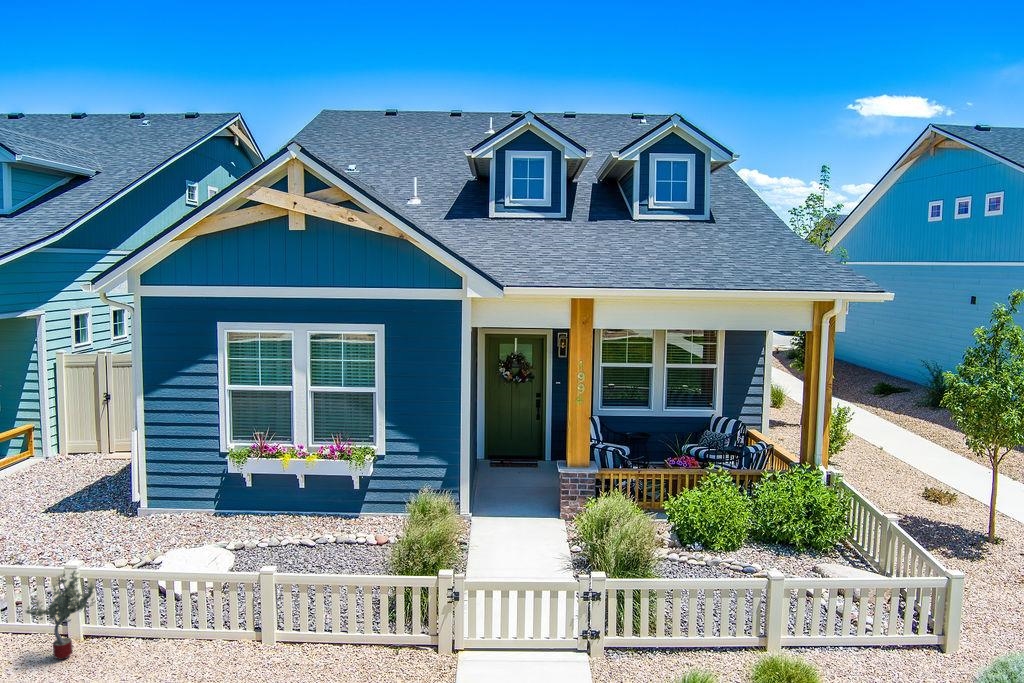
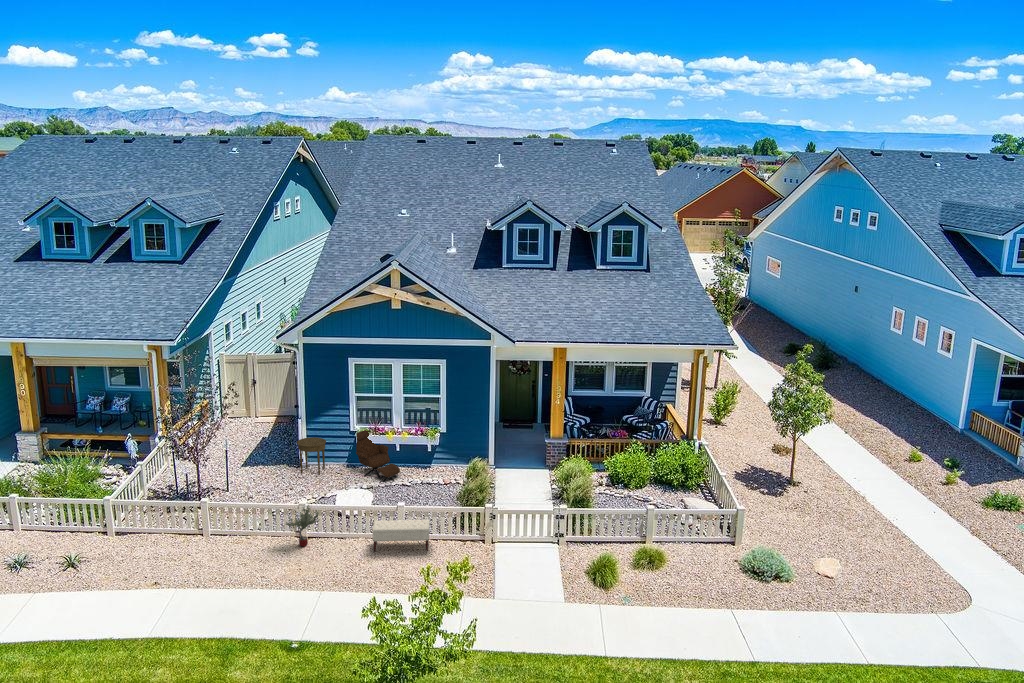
lounge chair: none [224,448,300,541] -> present [356,429,400,482]
side table: none [121,464,174,529] -> present [297,437,326,475]
bench: none [201,603,326,669] -> present [372,520,430,552]

